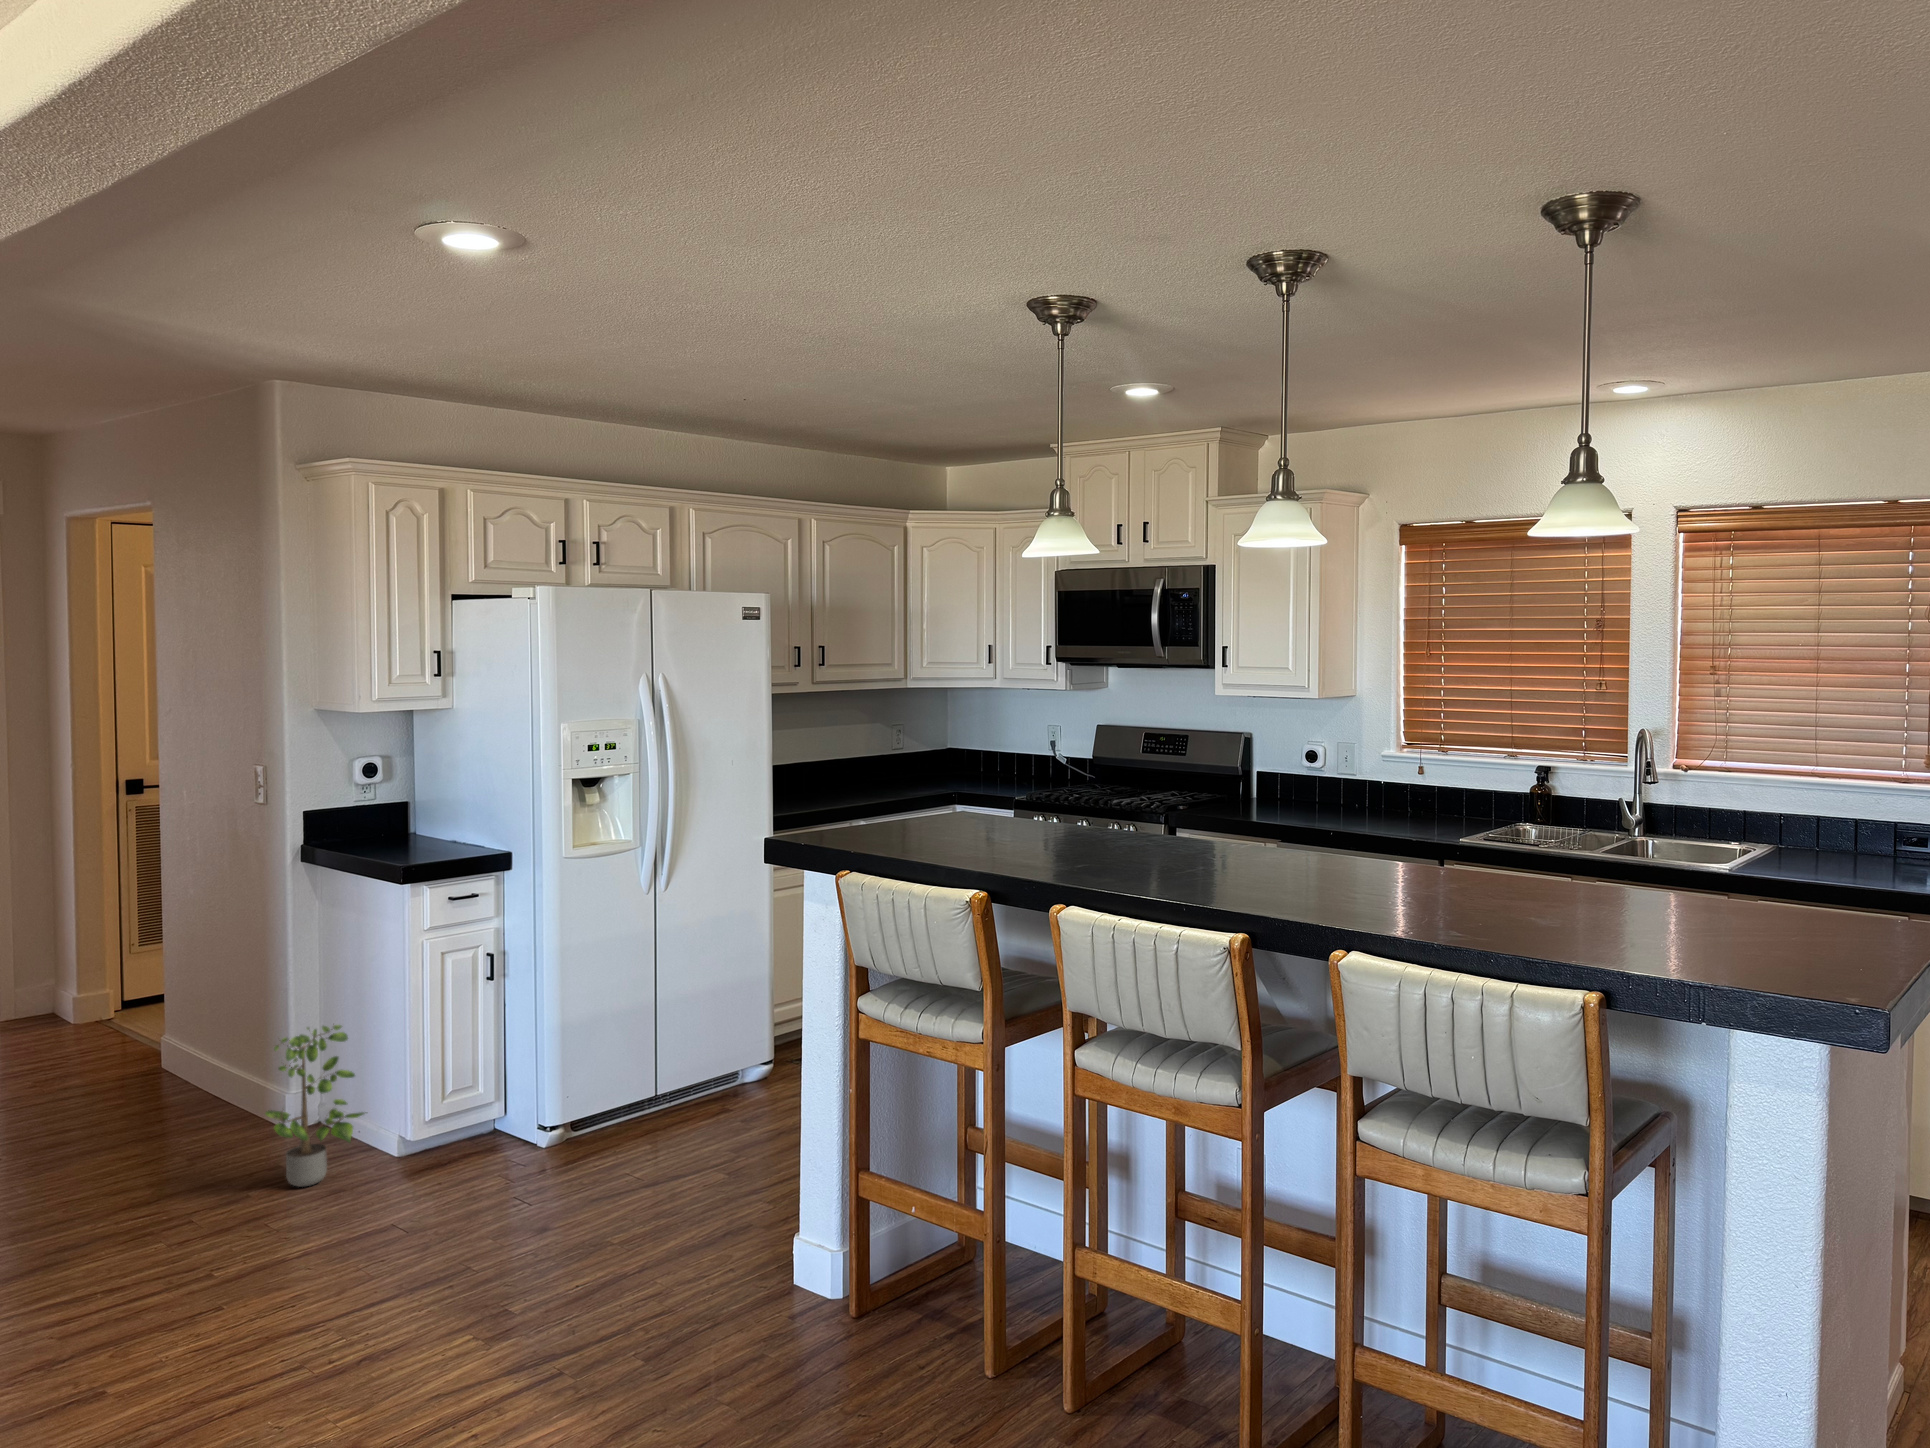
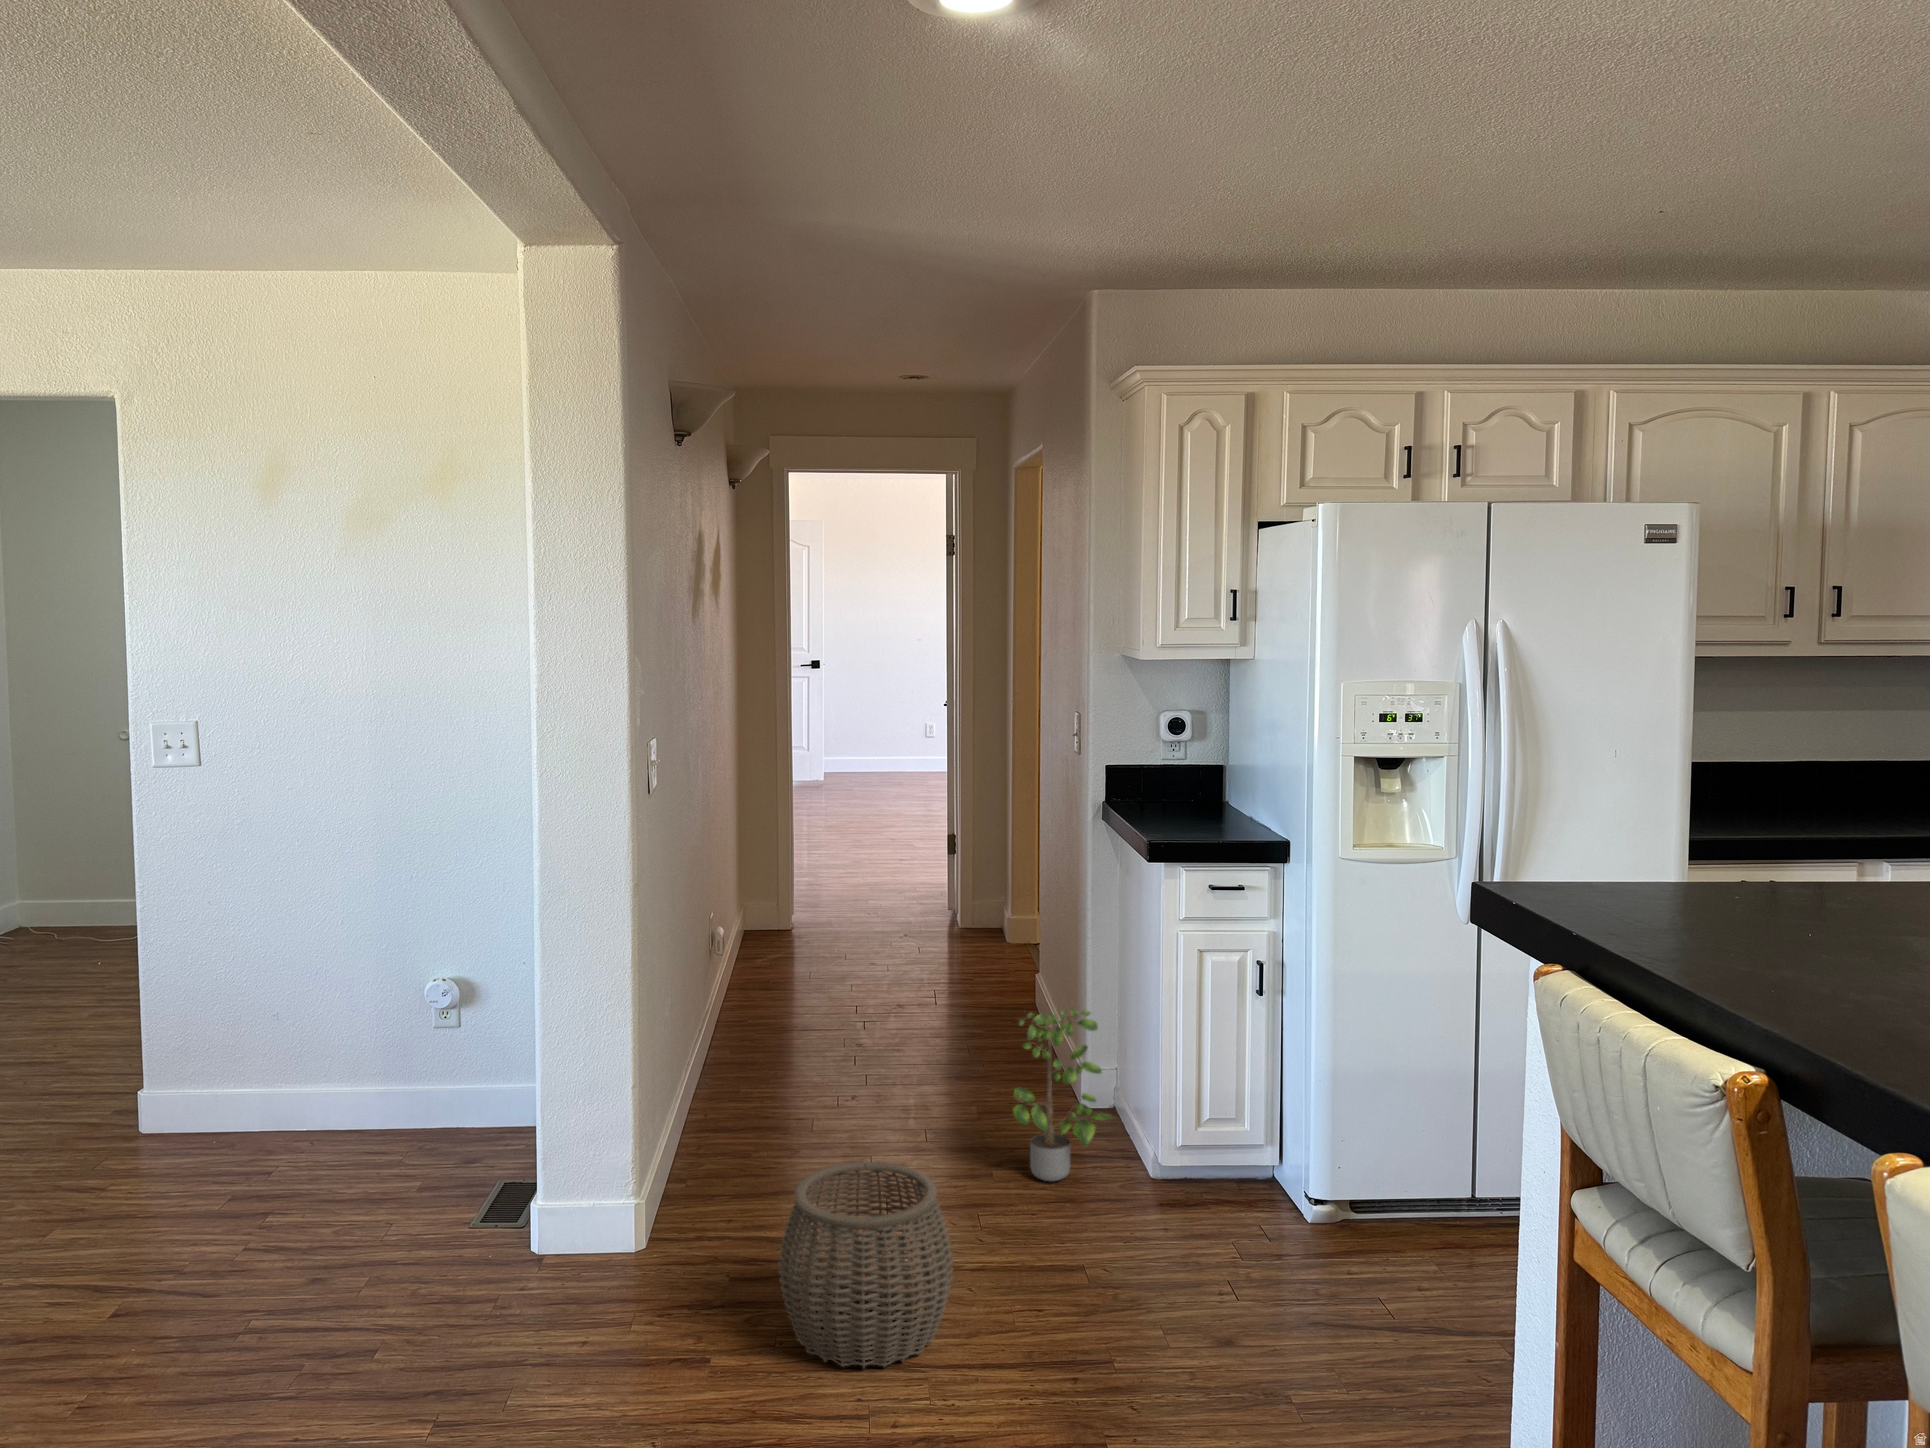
woven basket: none [145,1175,326,1361] -> present [779,1162,953,1368]

